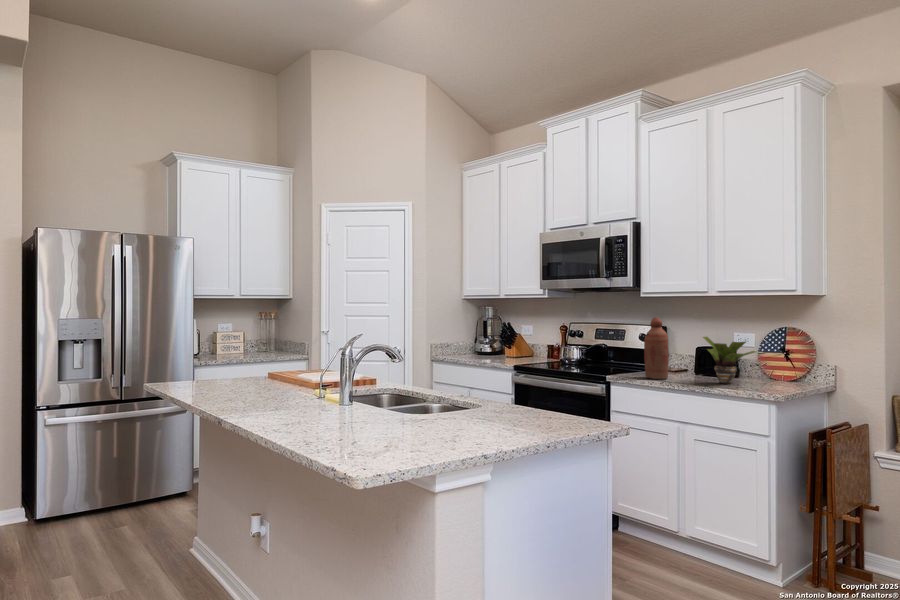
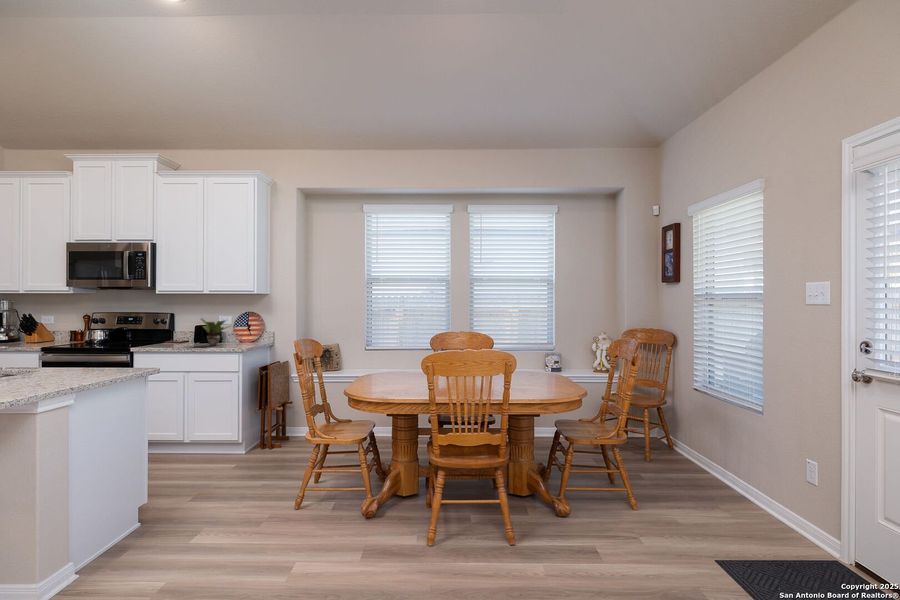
bottle: present [644,317,669,379] -> none [160,307,177,347]

